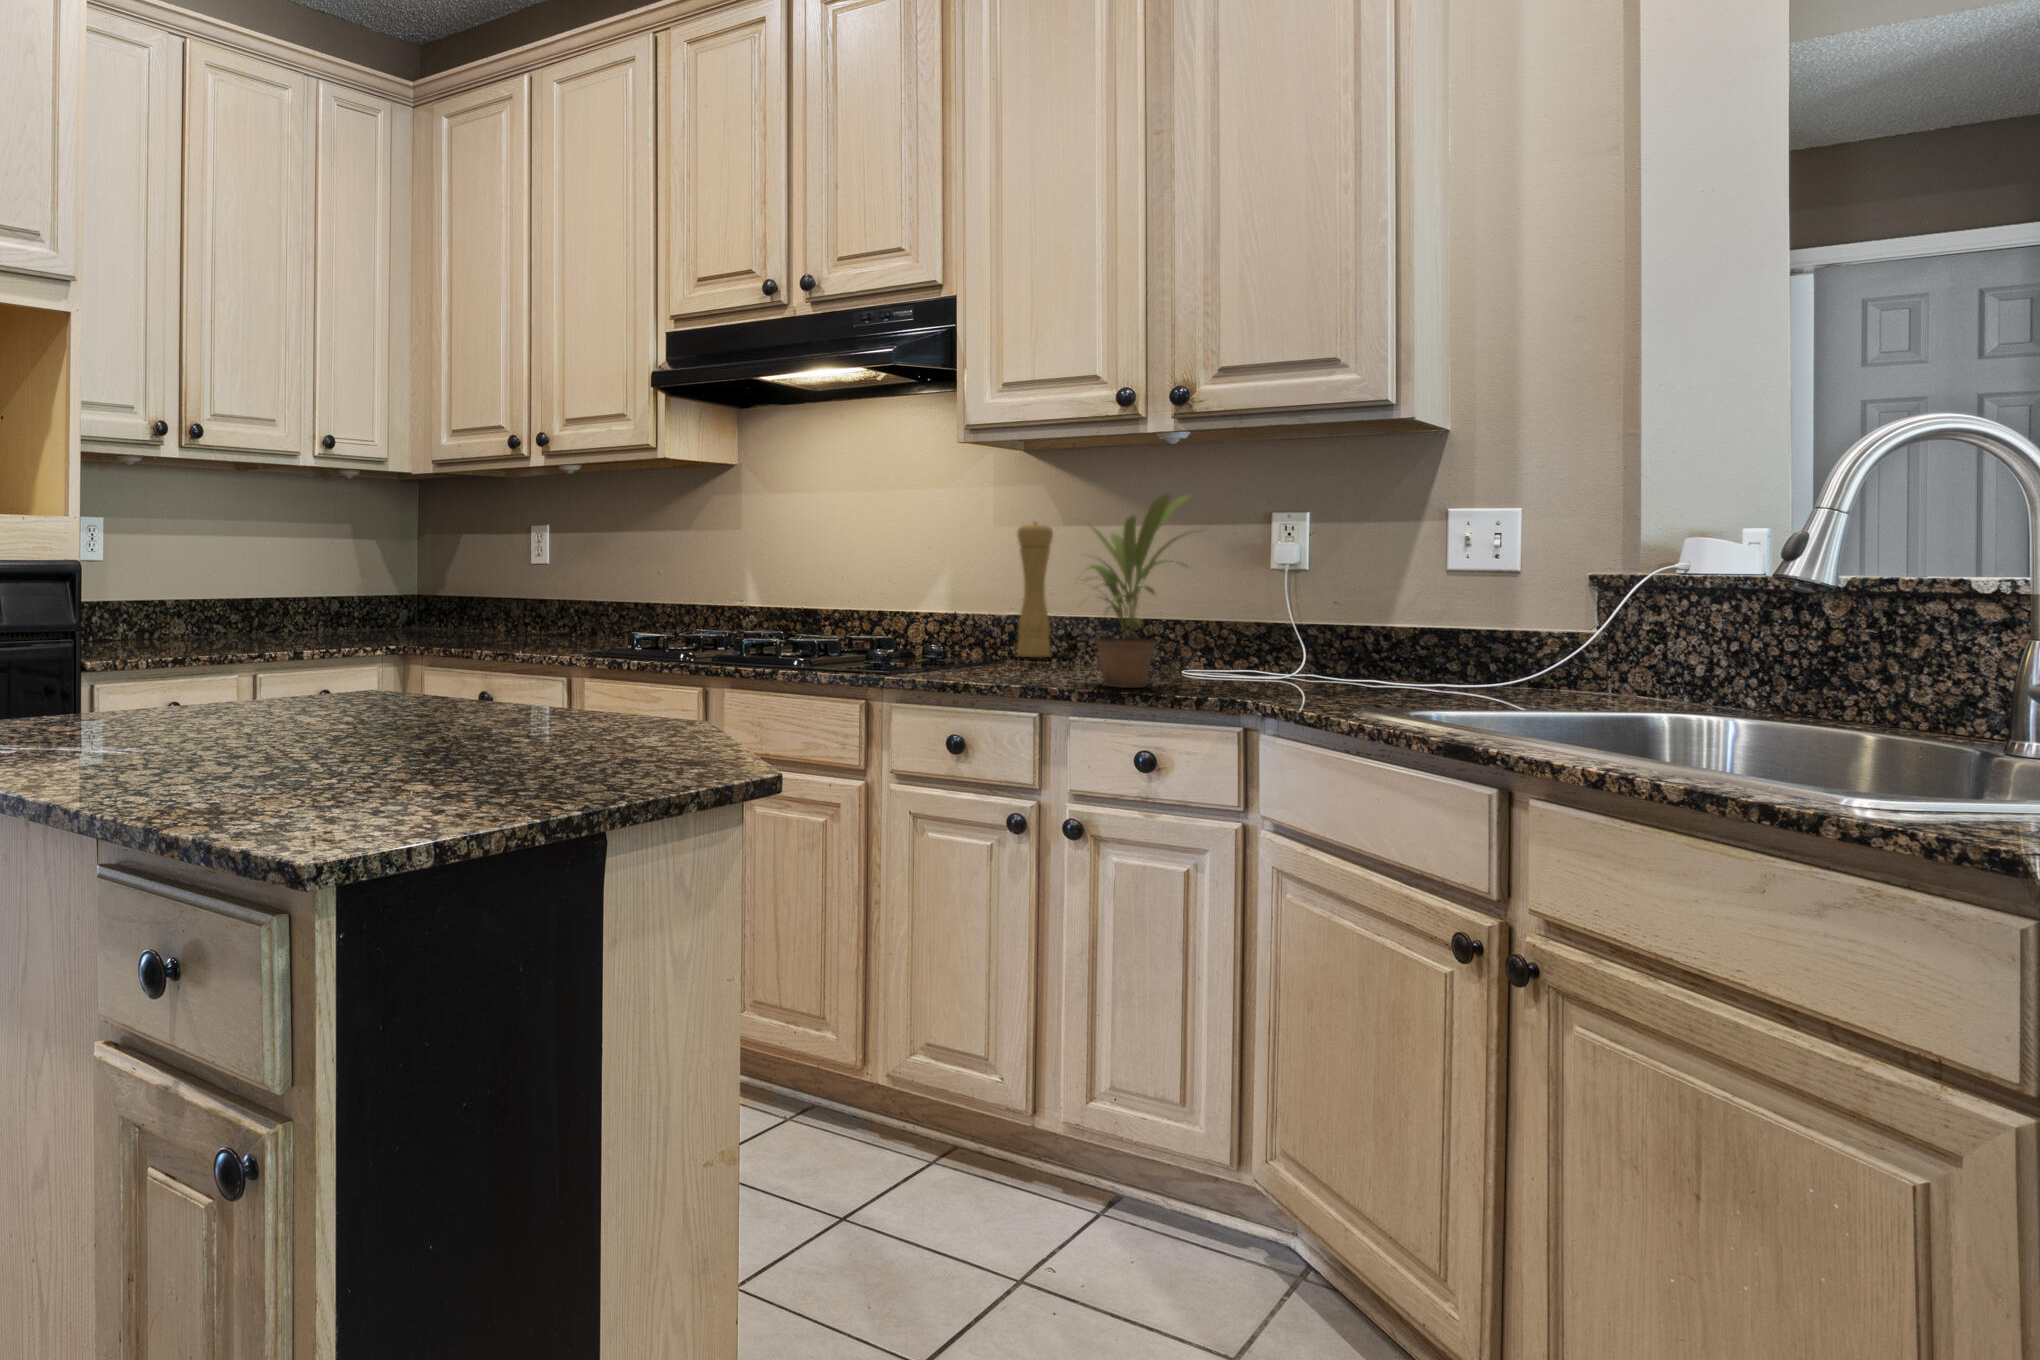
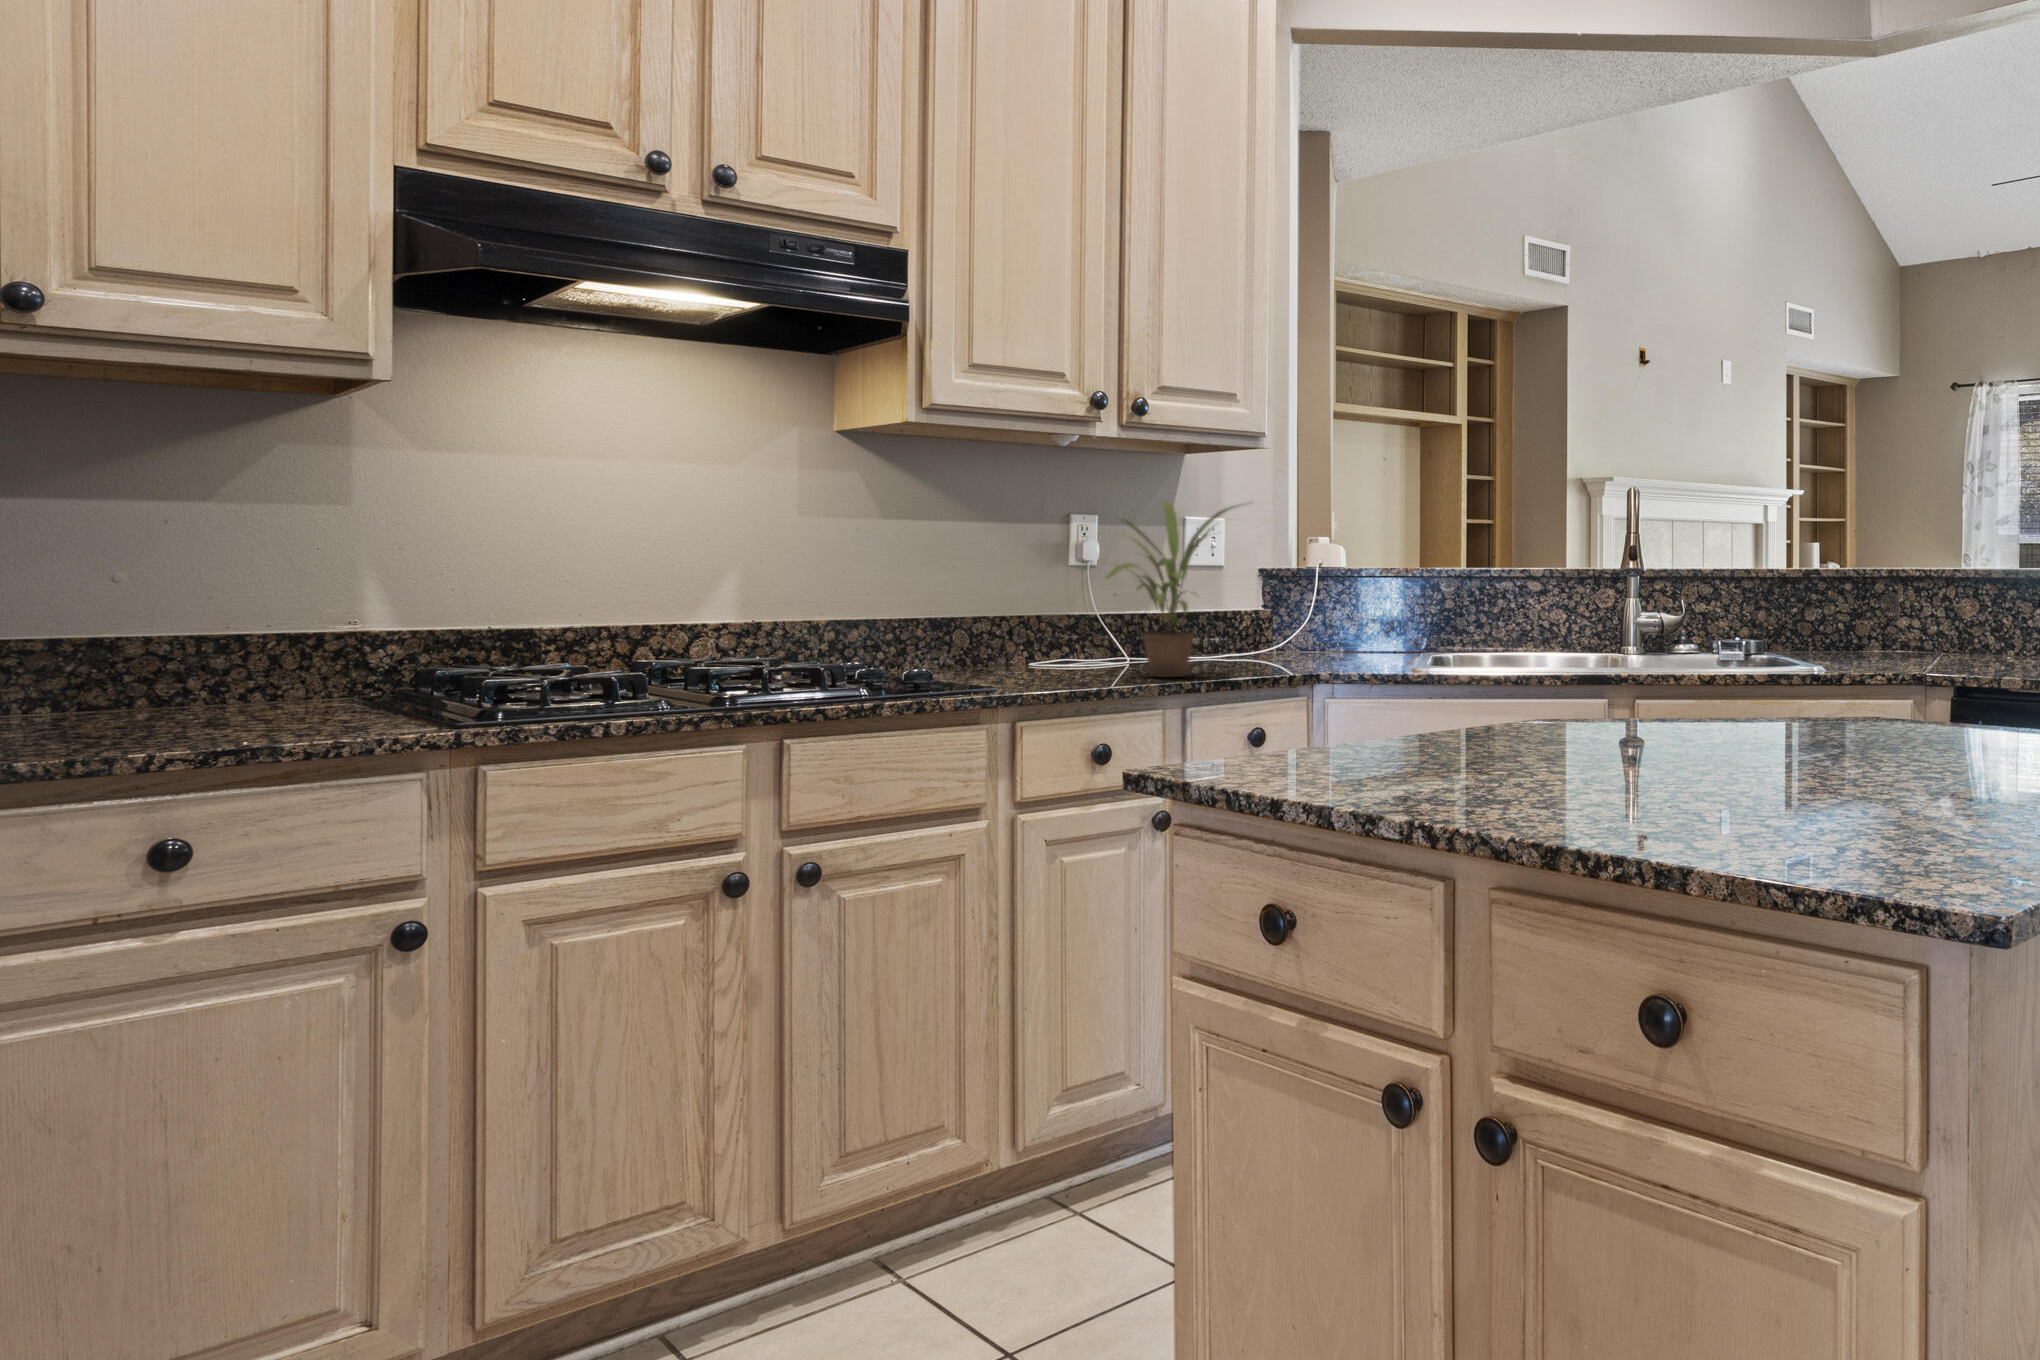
pepper mill: present [1017,523,1053,657] -> none [852,514,894,667]

